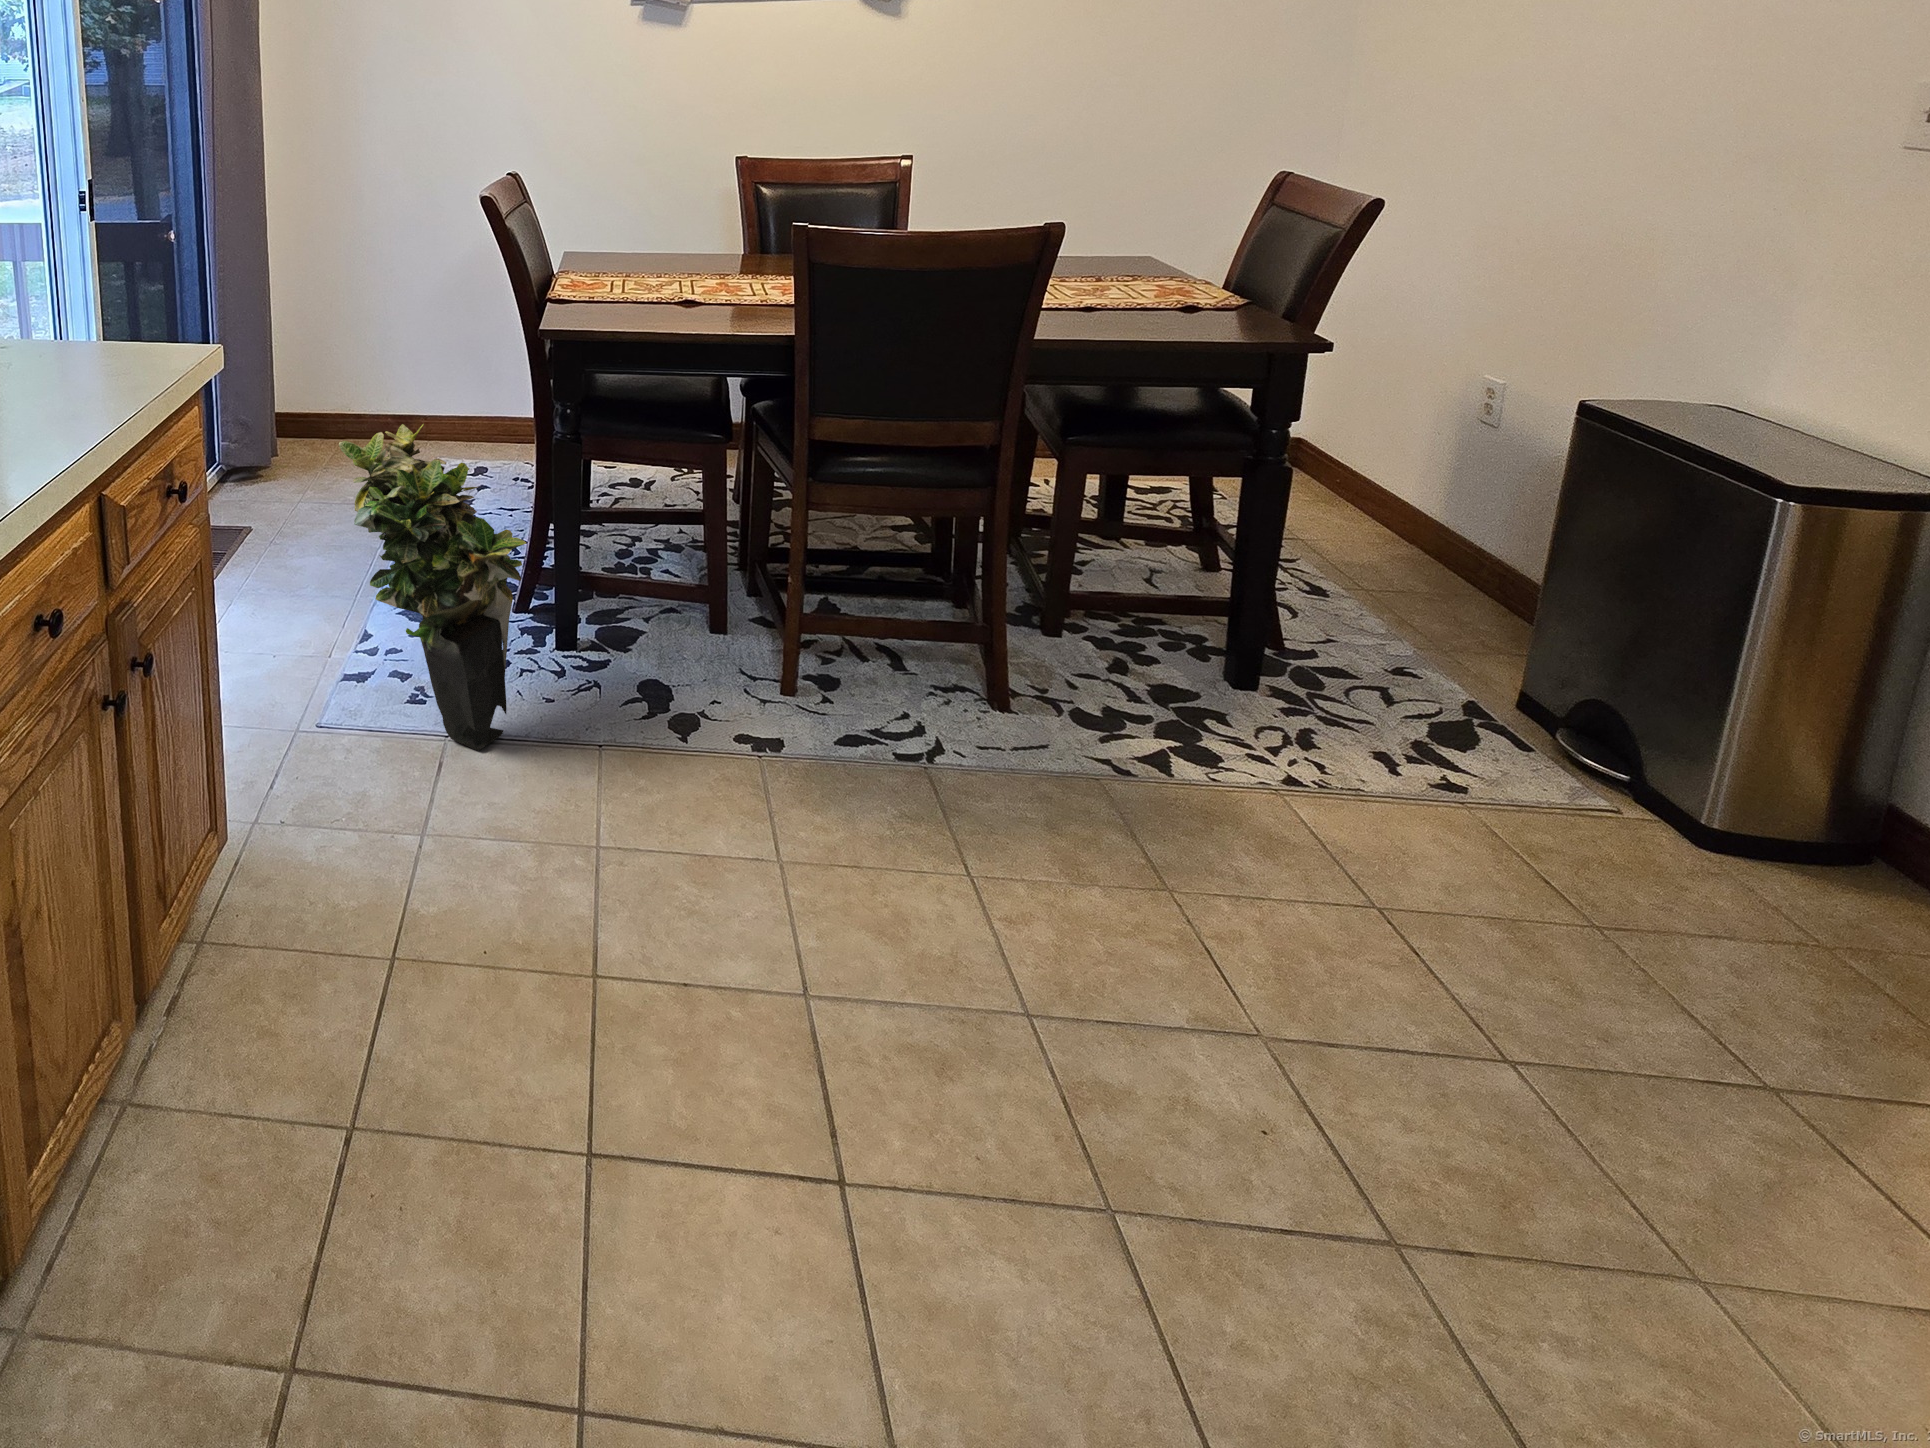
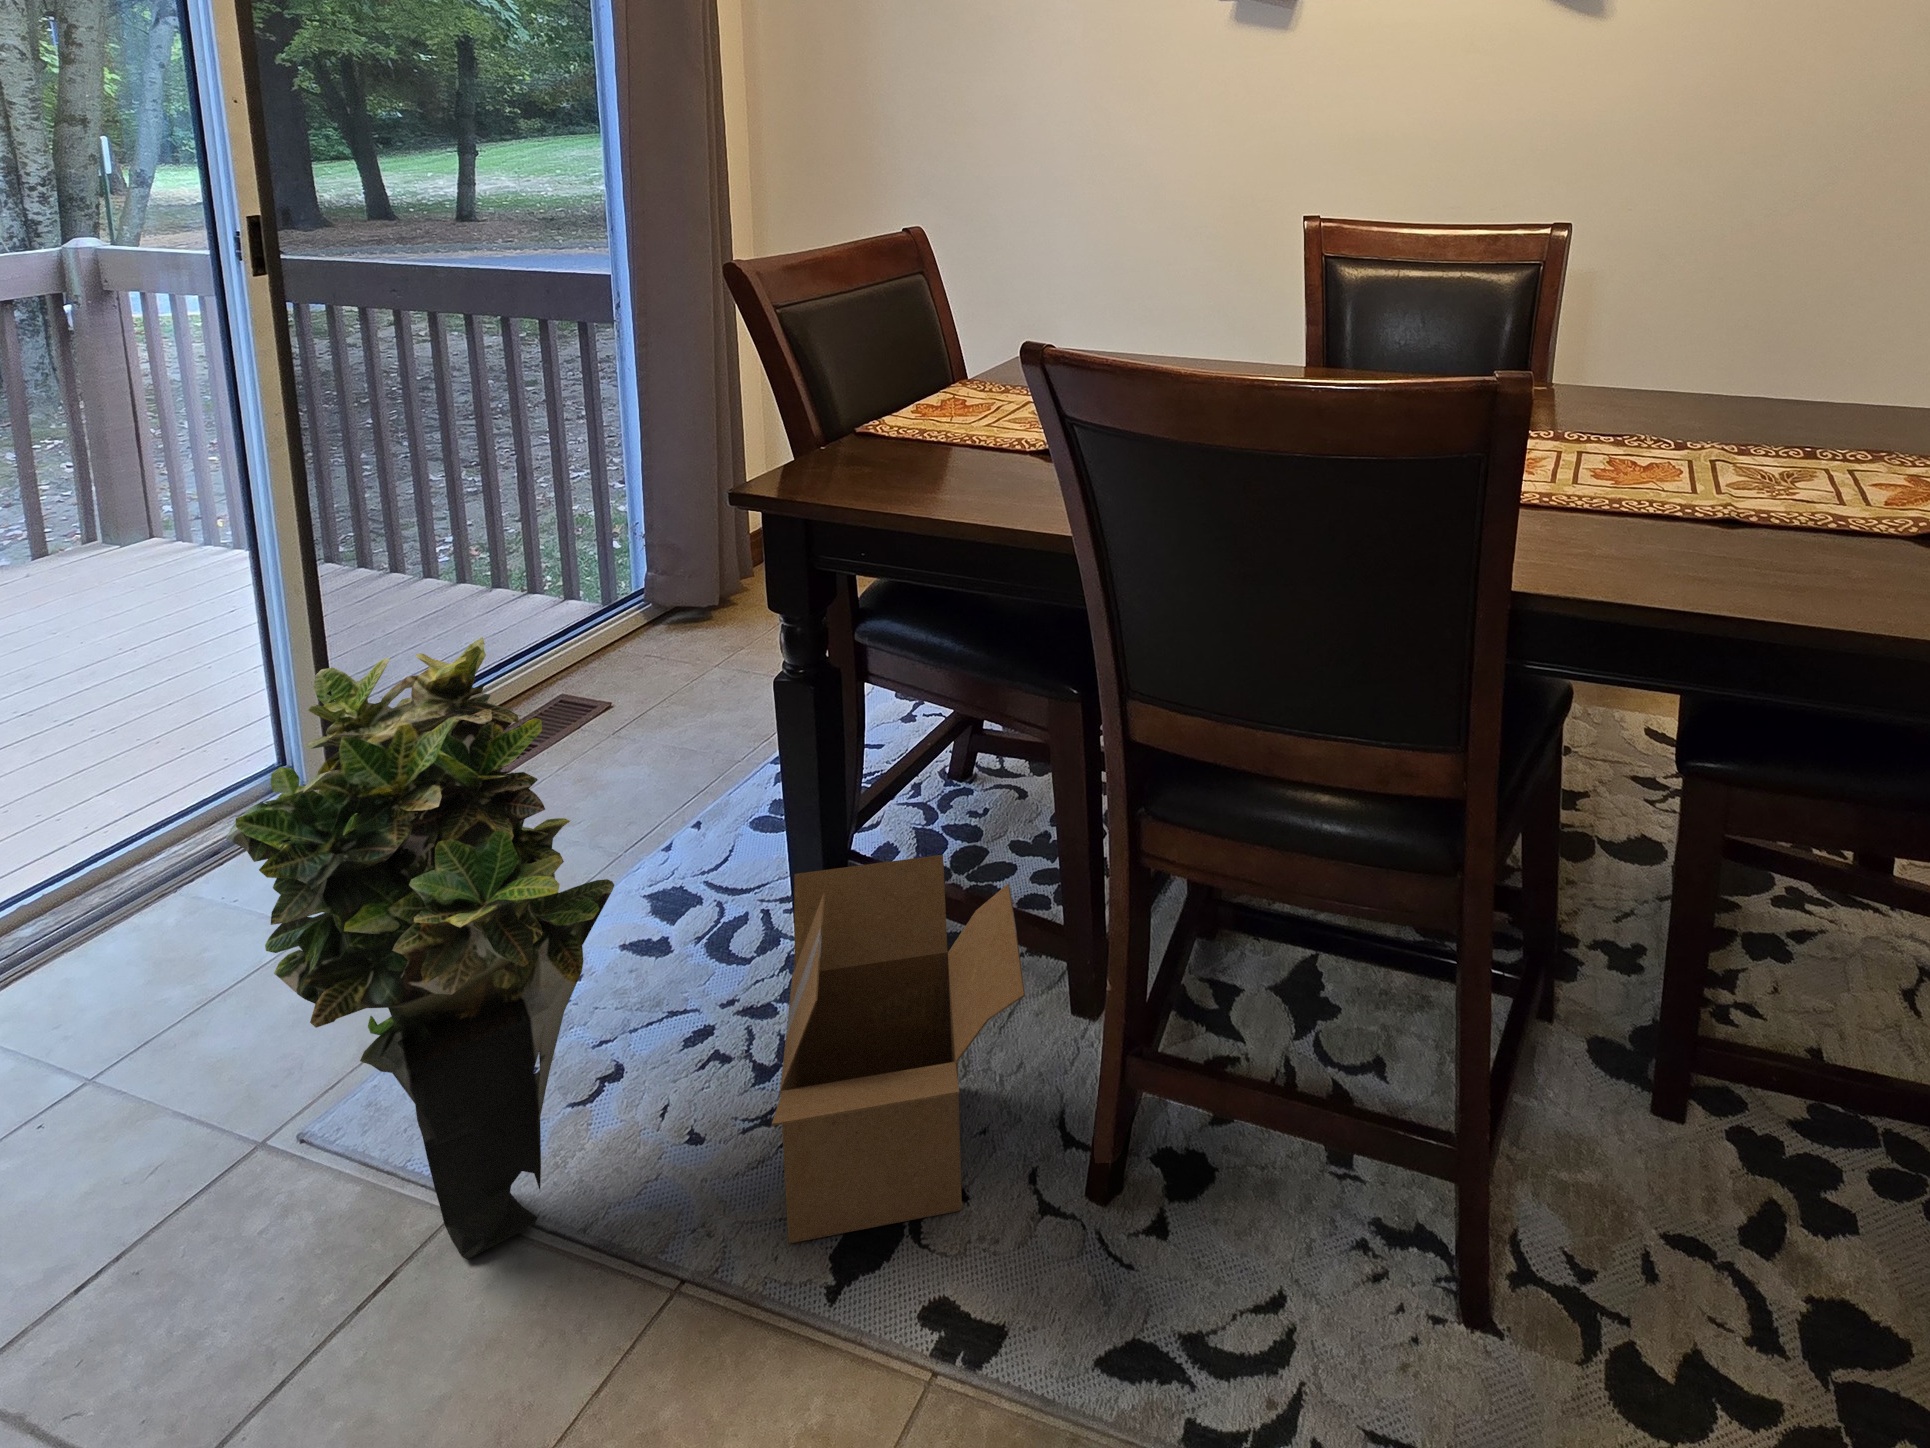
cardboard box: none [585,535,757,726] -> present [772,855,1025,1243]

